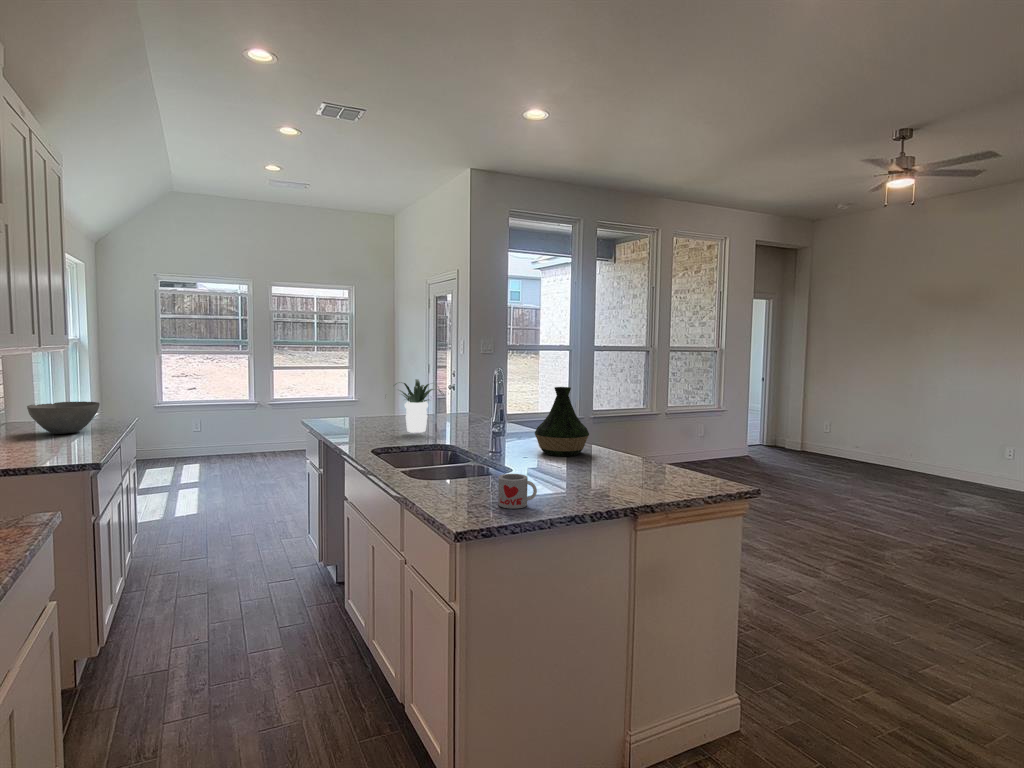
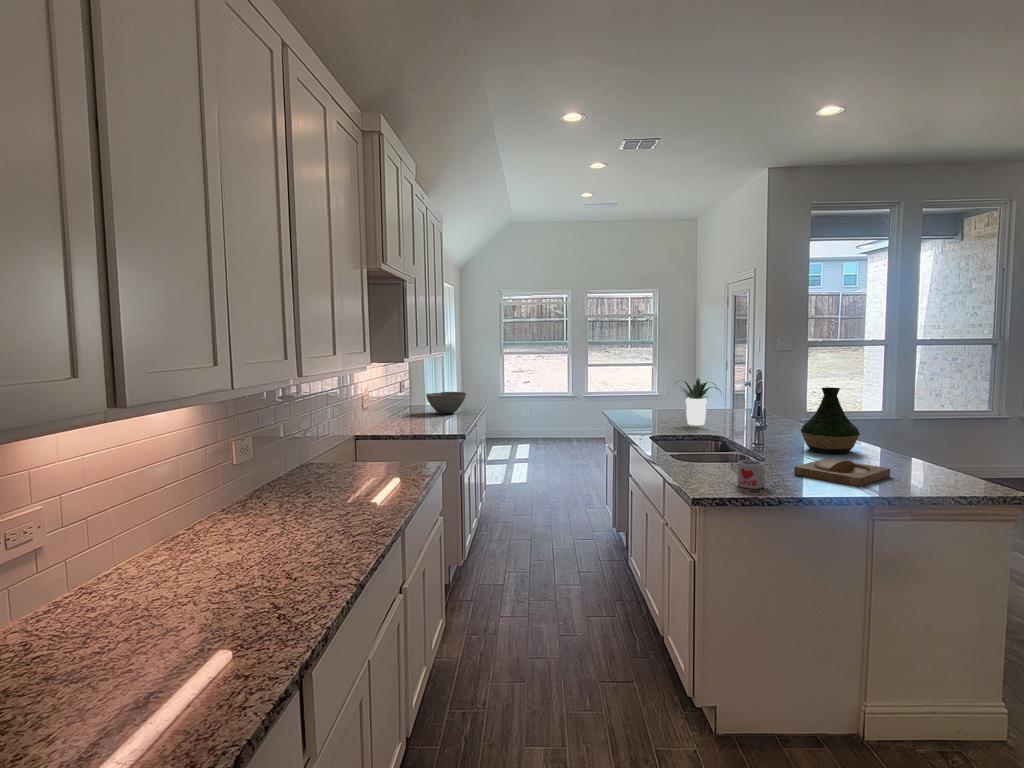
tray: none [548,463,633,493] -> present [794,458,890,487]

